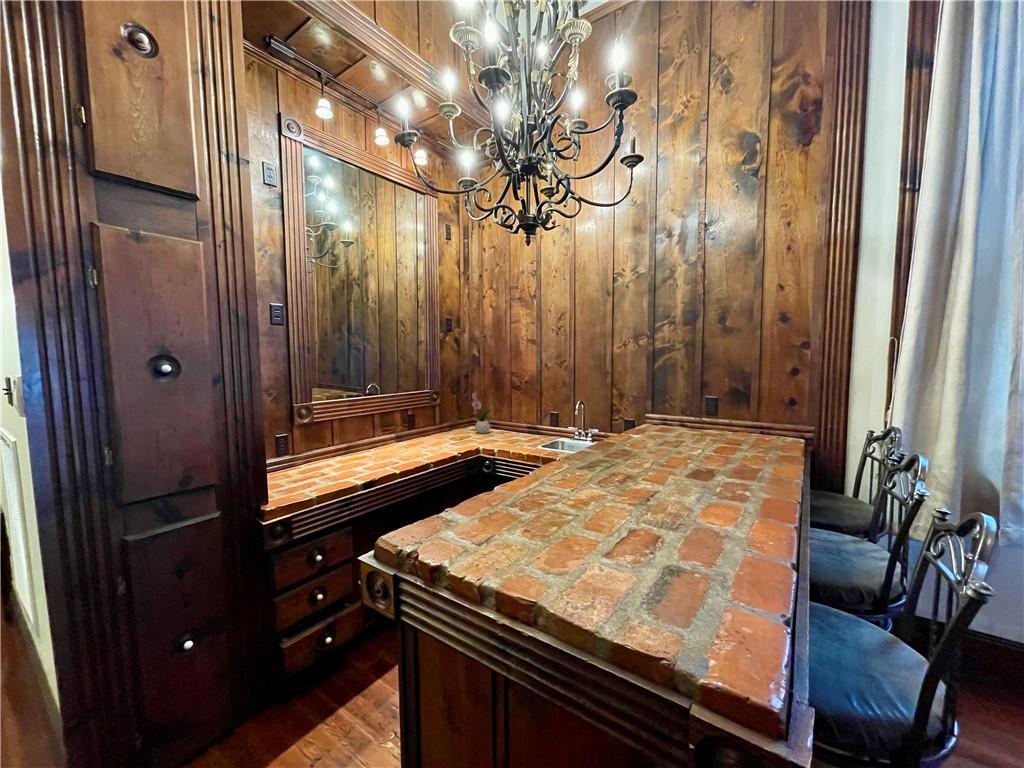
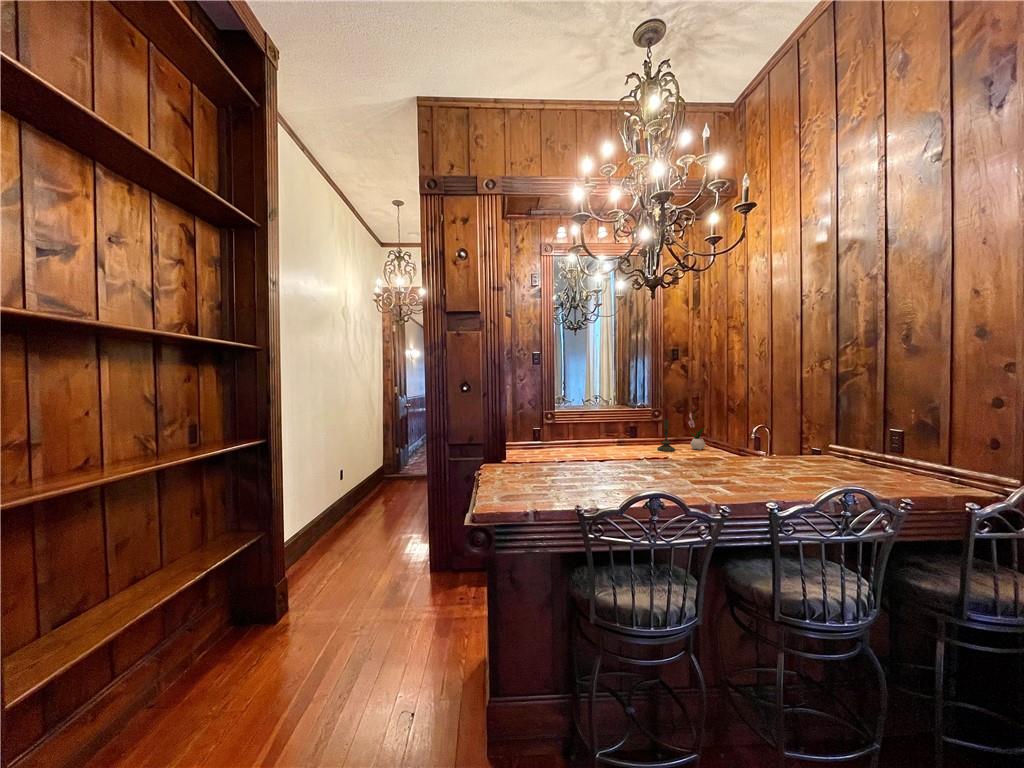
candle: none [451,388,472,442] -> present [657,409,675,452]

